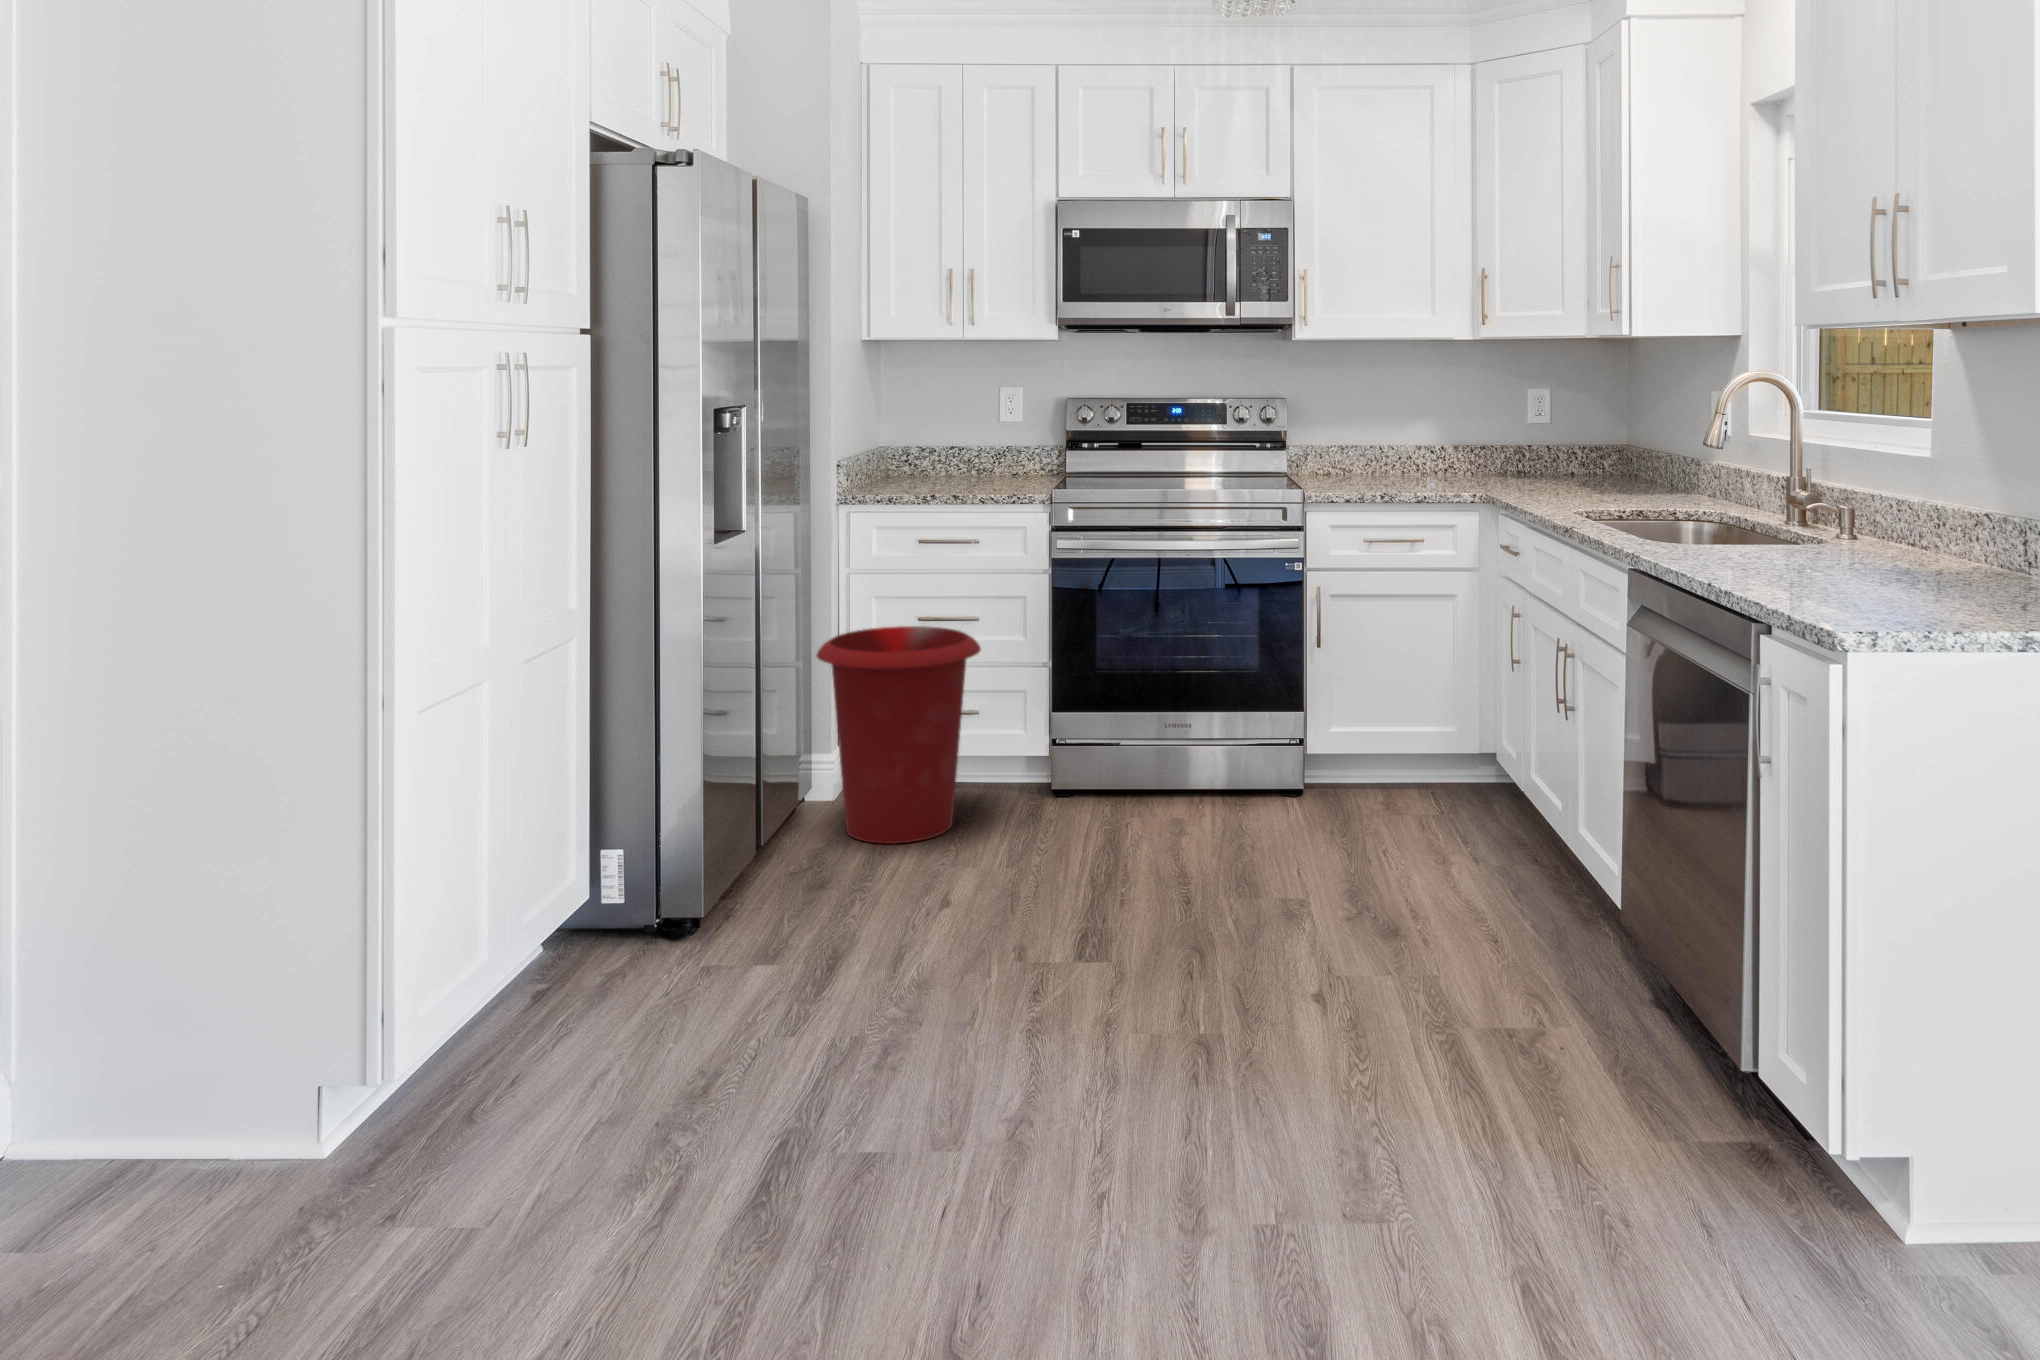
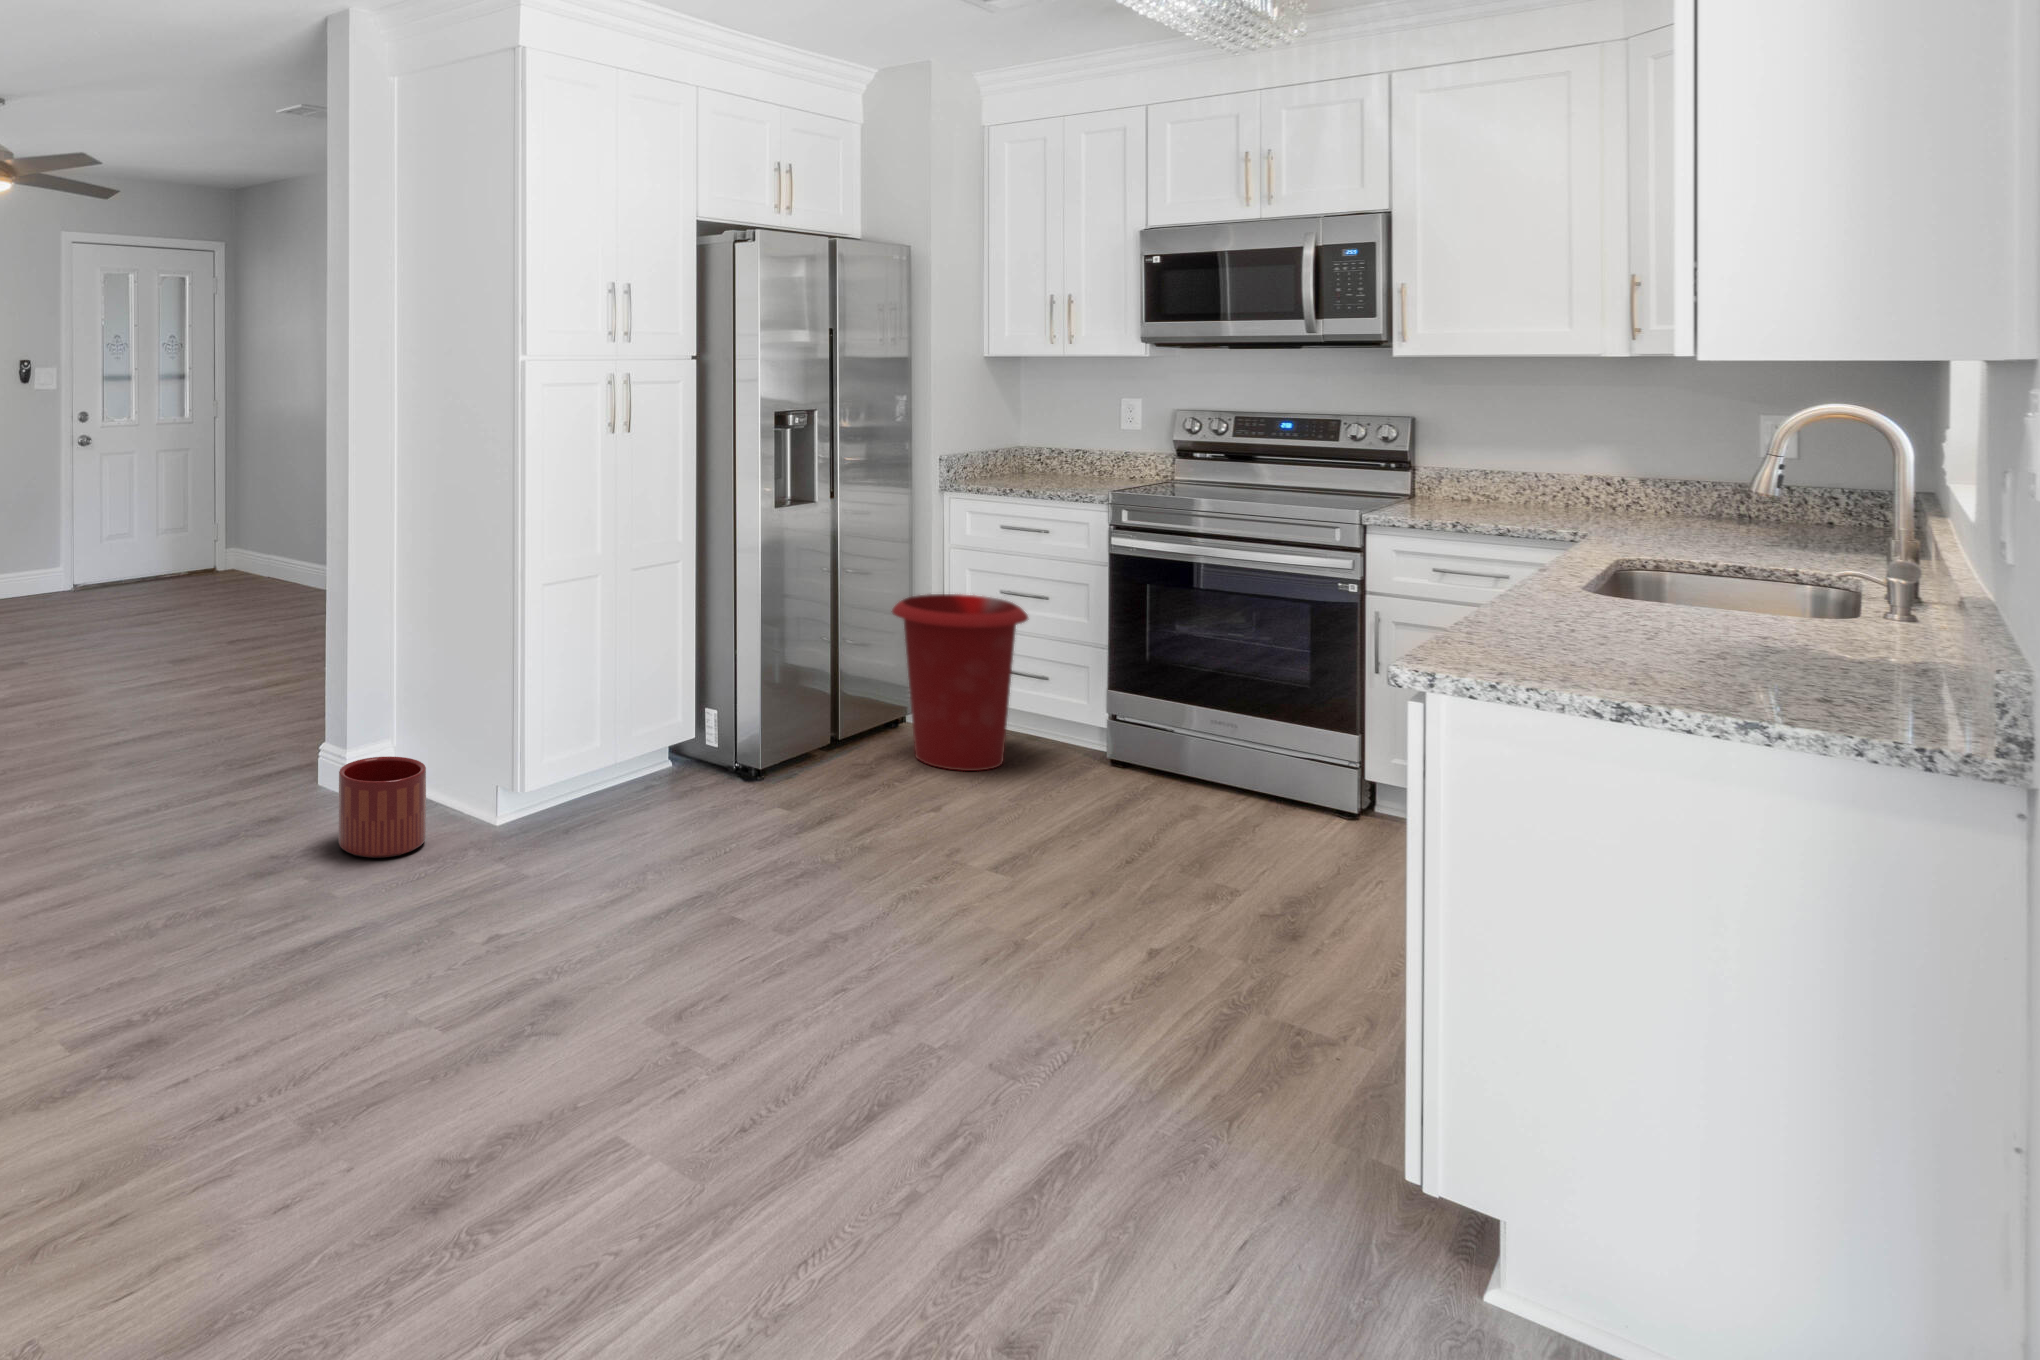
planter: none [63,1045,256,1261] -> present [338,756,426,858]

